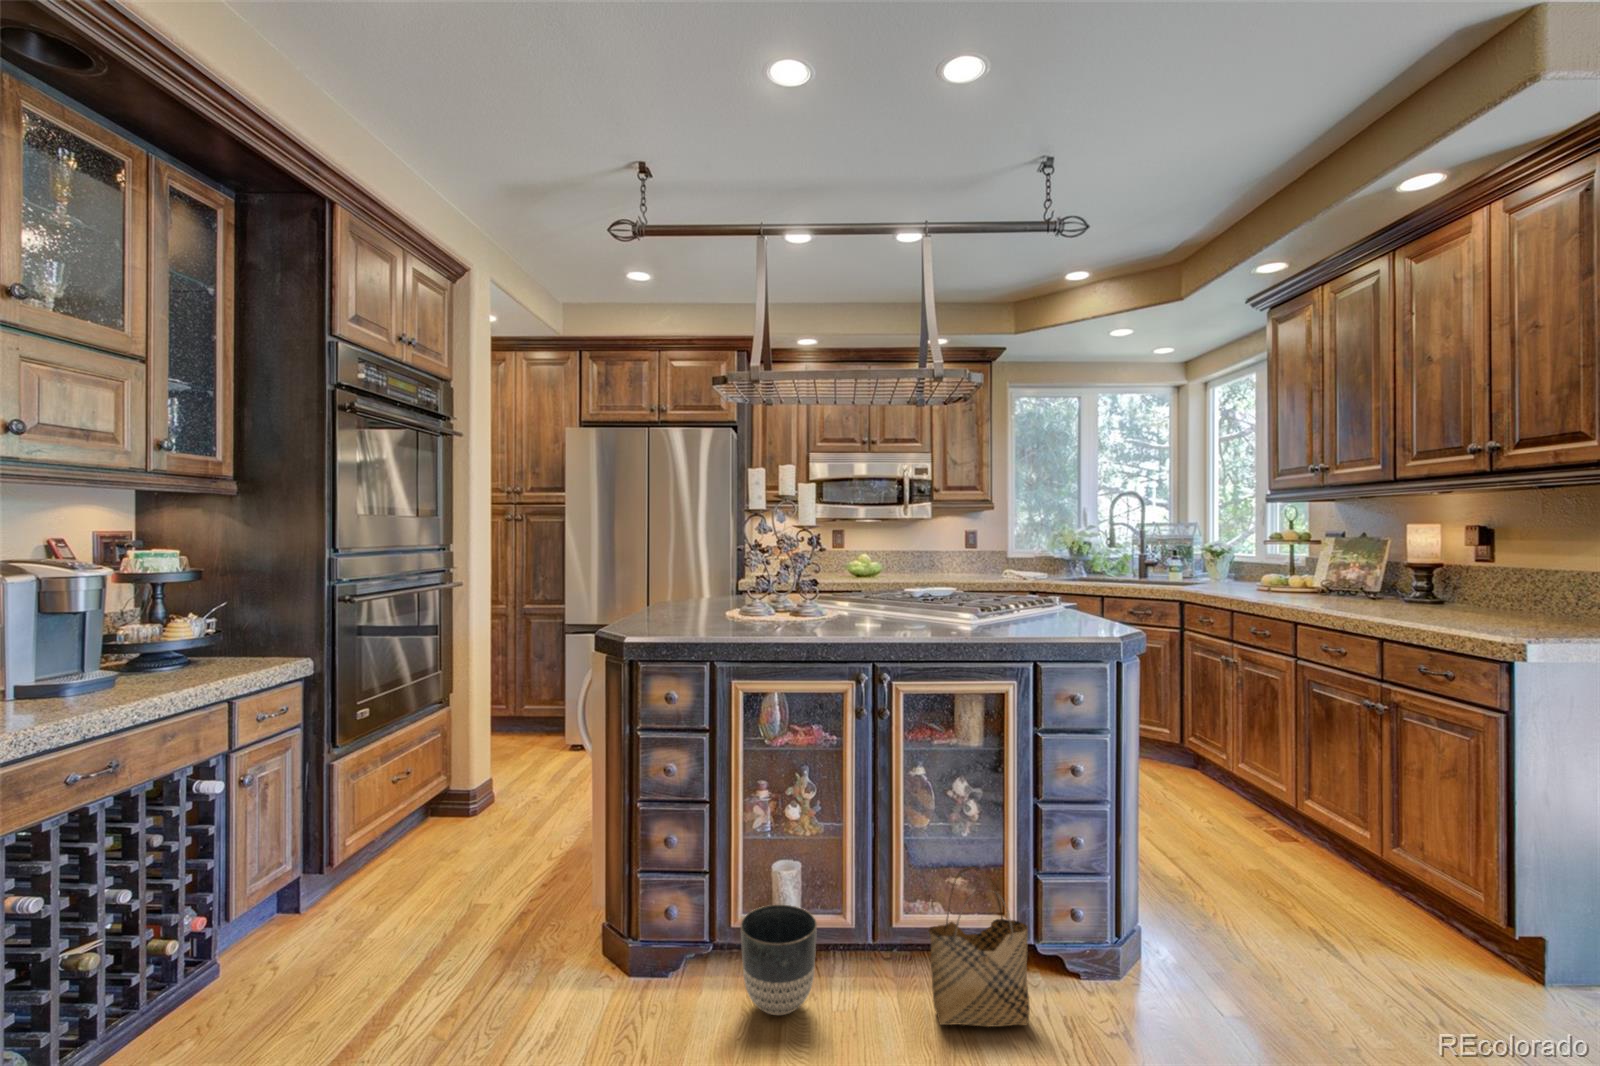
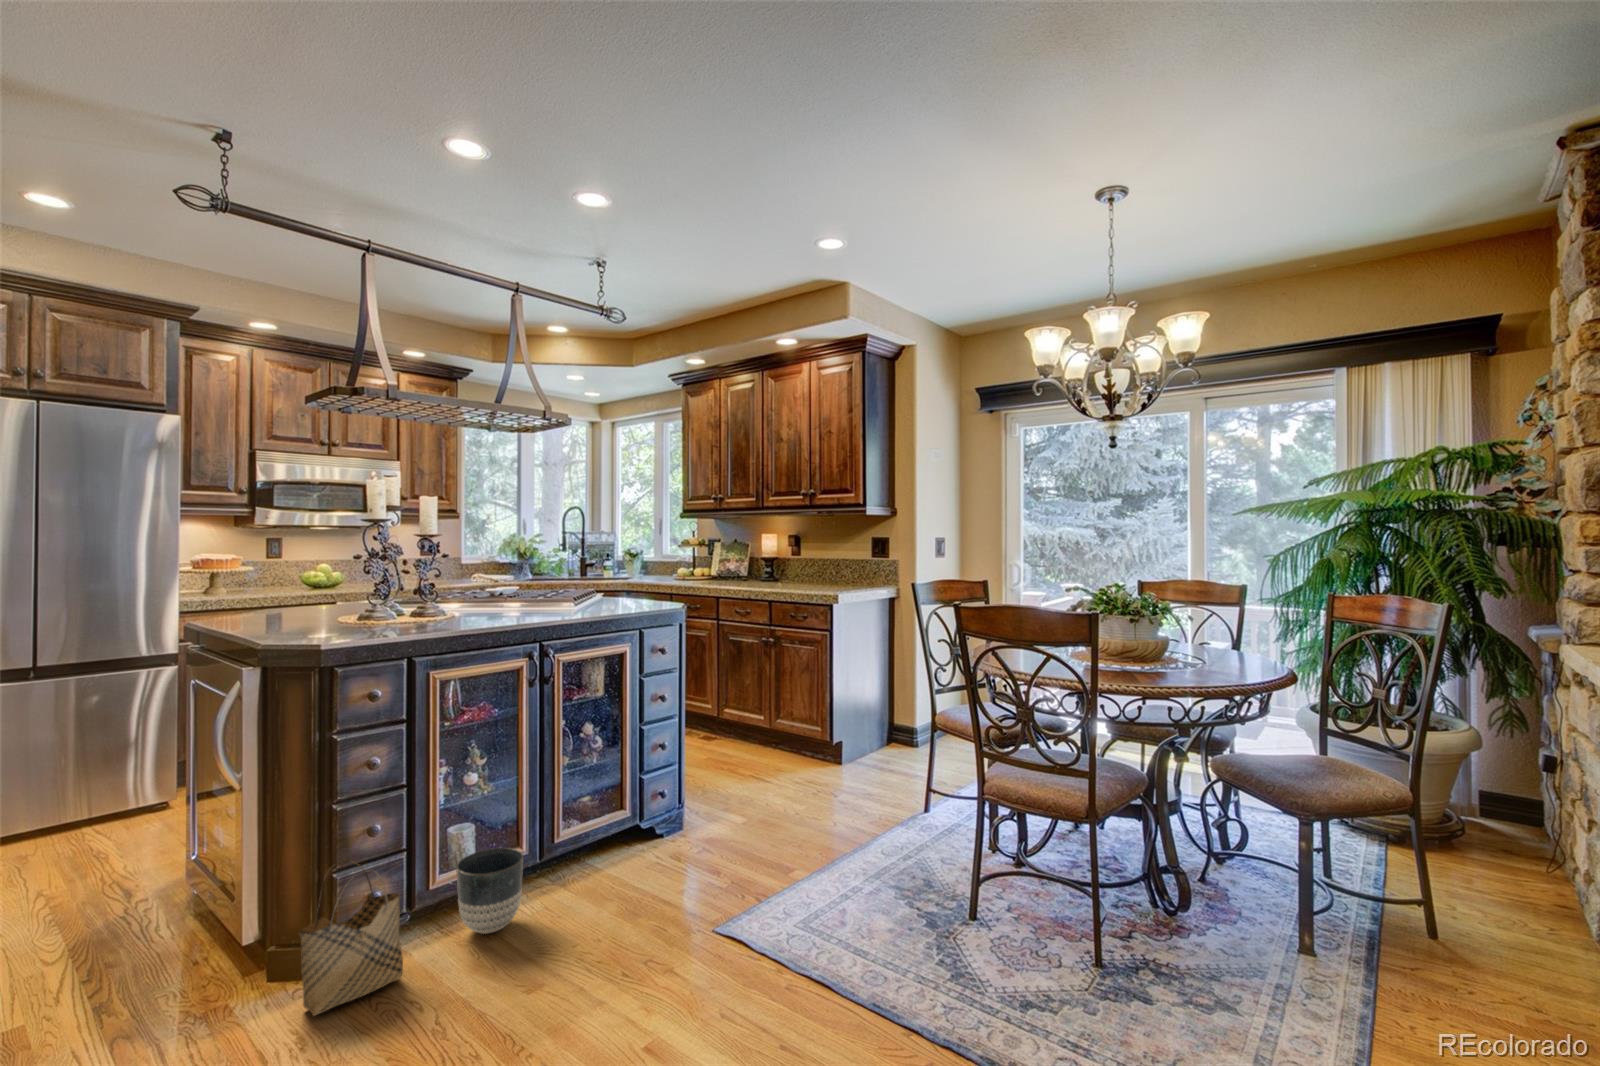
woven basket: present [928,867,1030,1027] -> present [299,860,403,1016]

